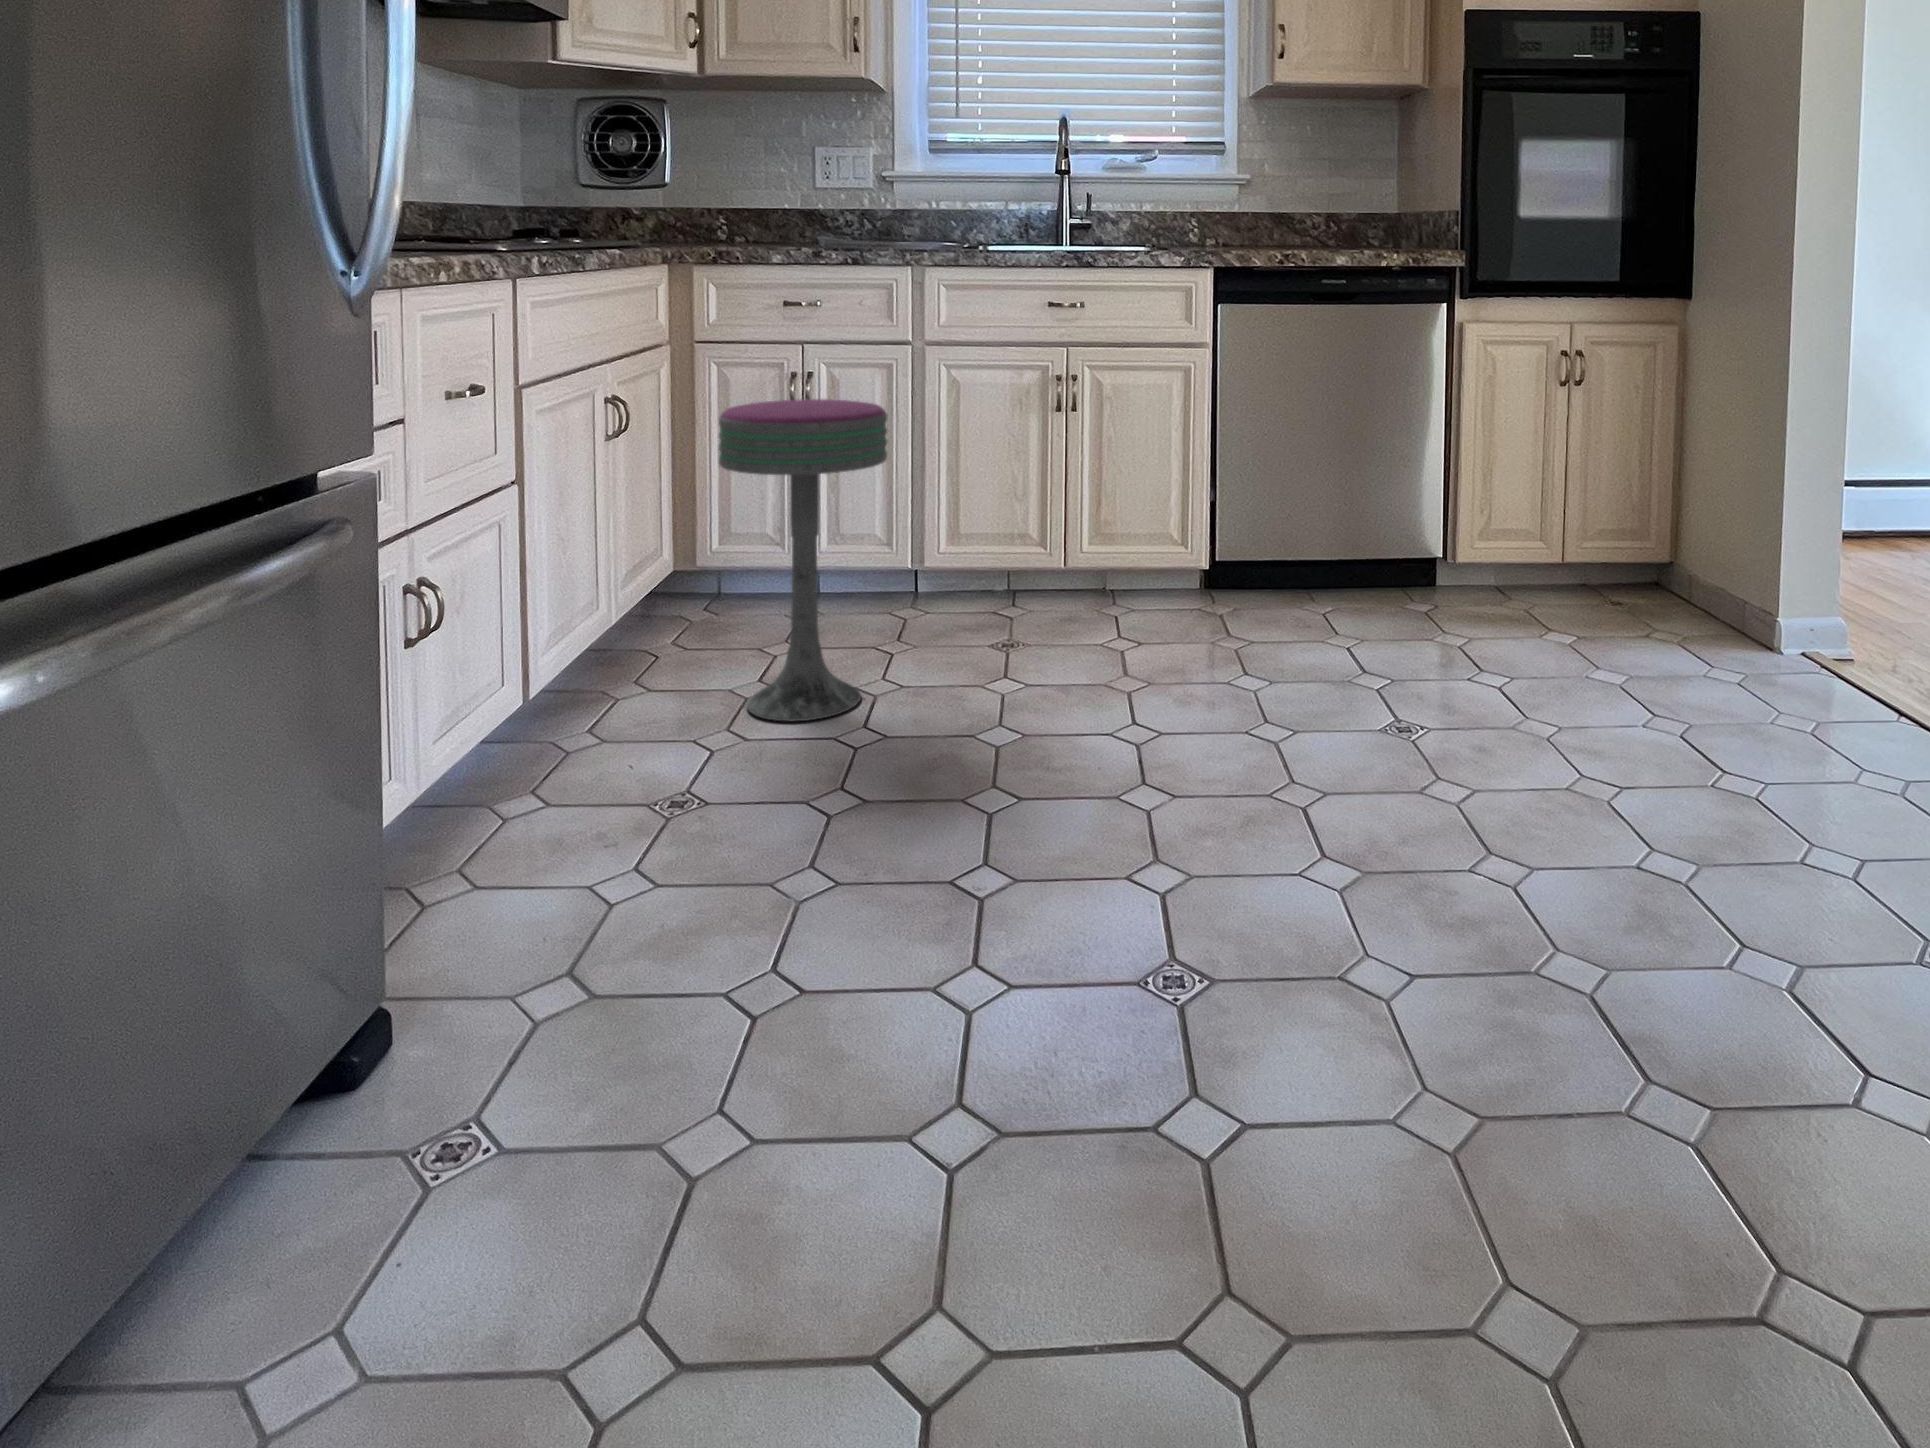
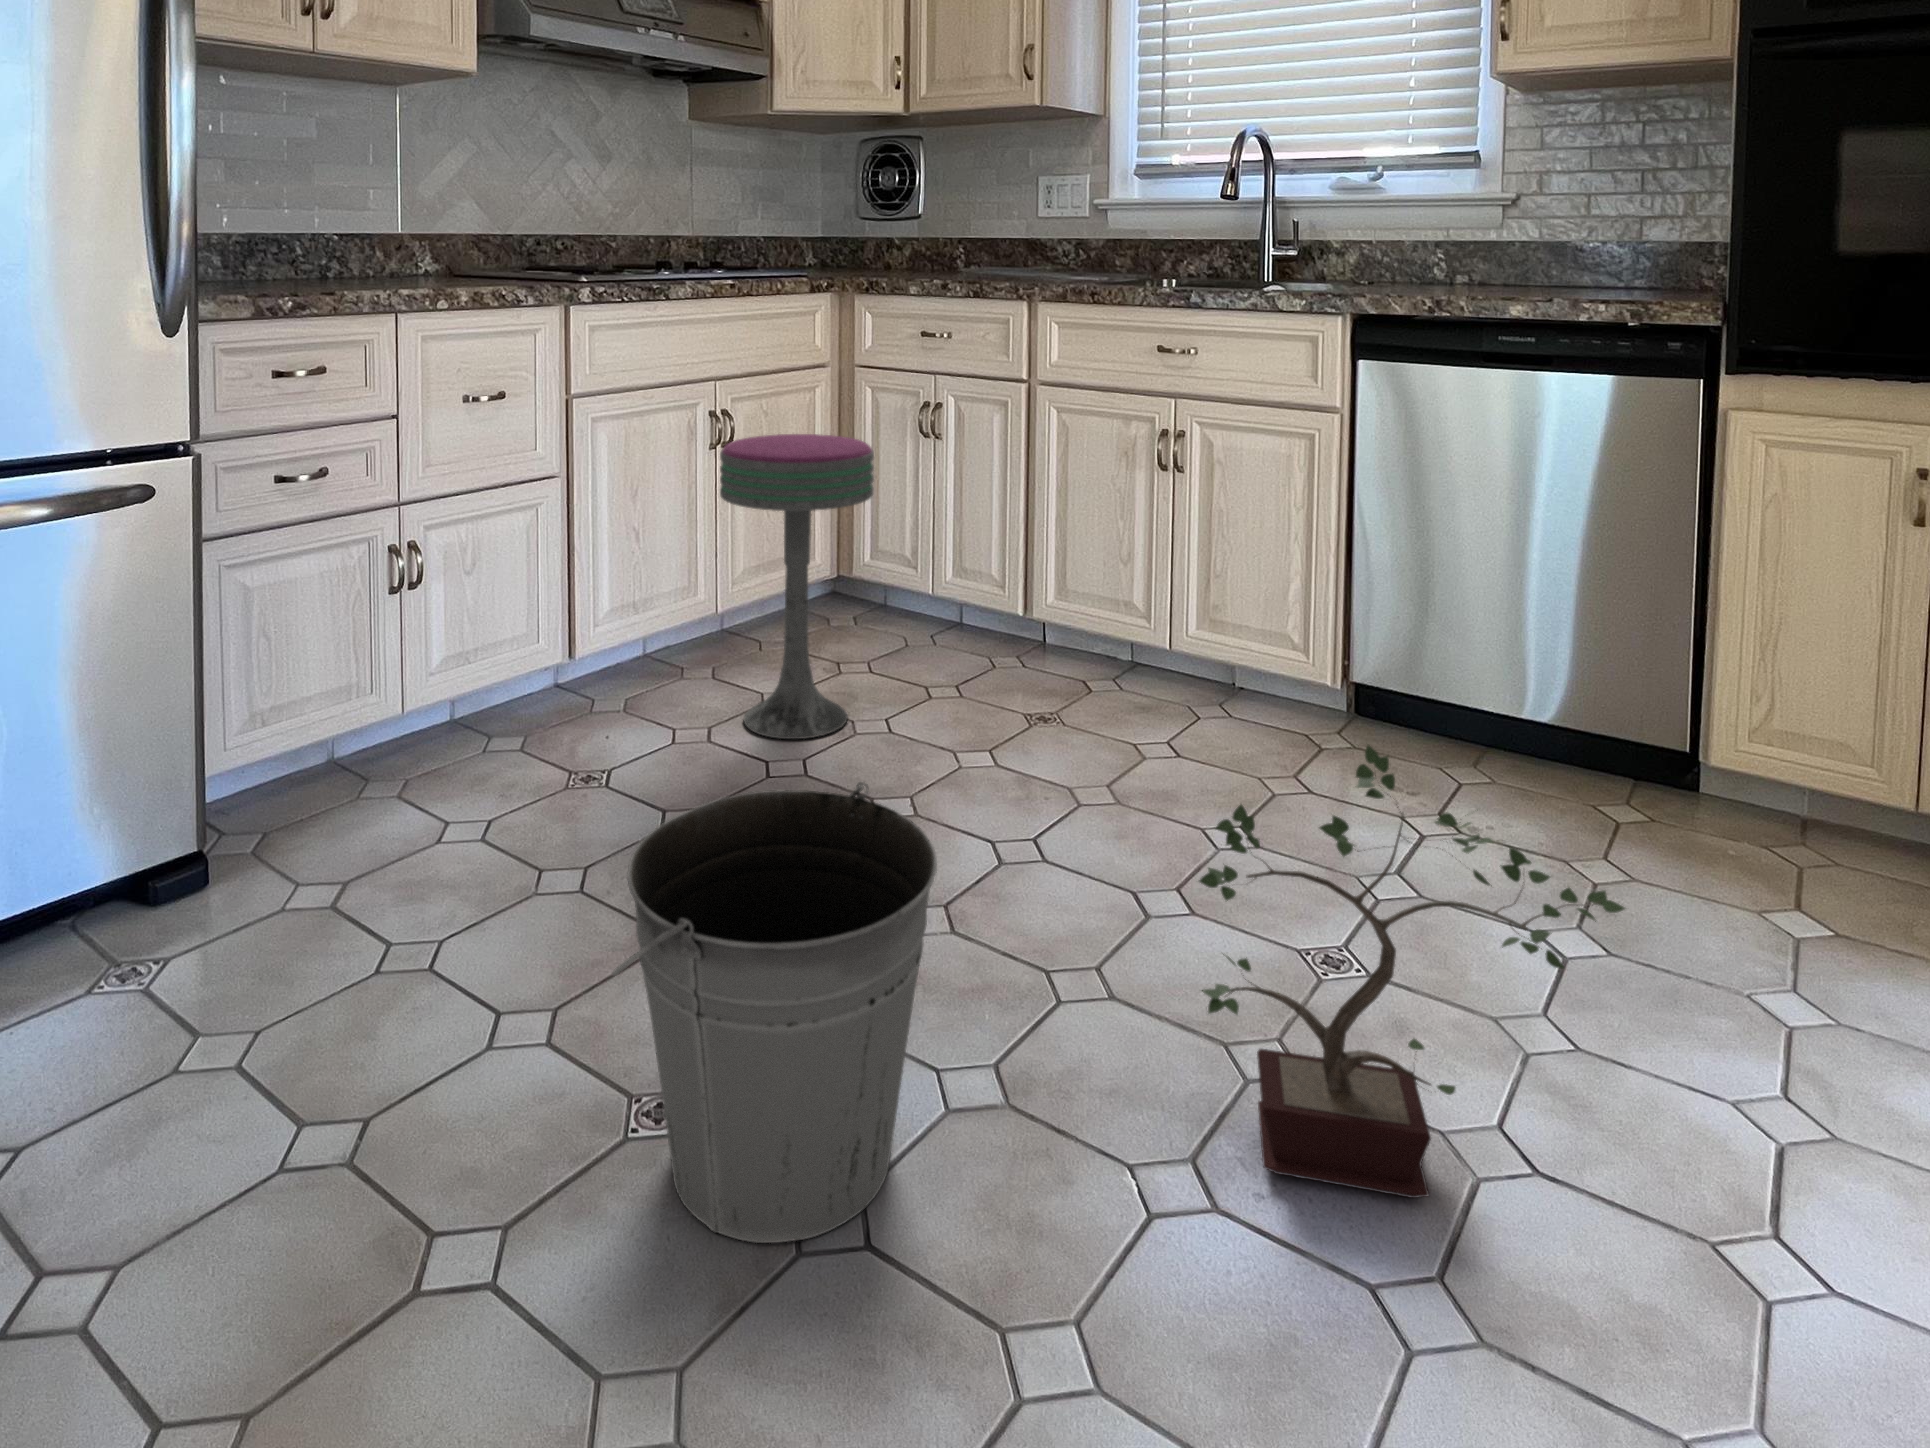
potted plant: none [1506,520,1718,822] -> present [1199,745,1625,1198]
bucket: none [1196,632,1469,995] -> present [612,782,937,1243]

